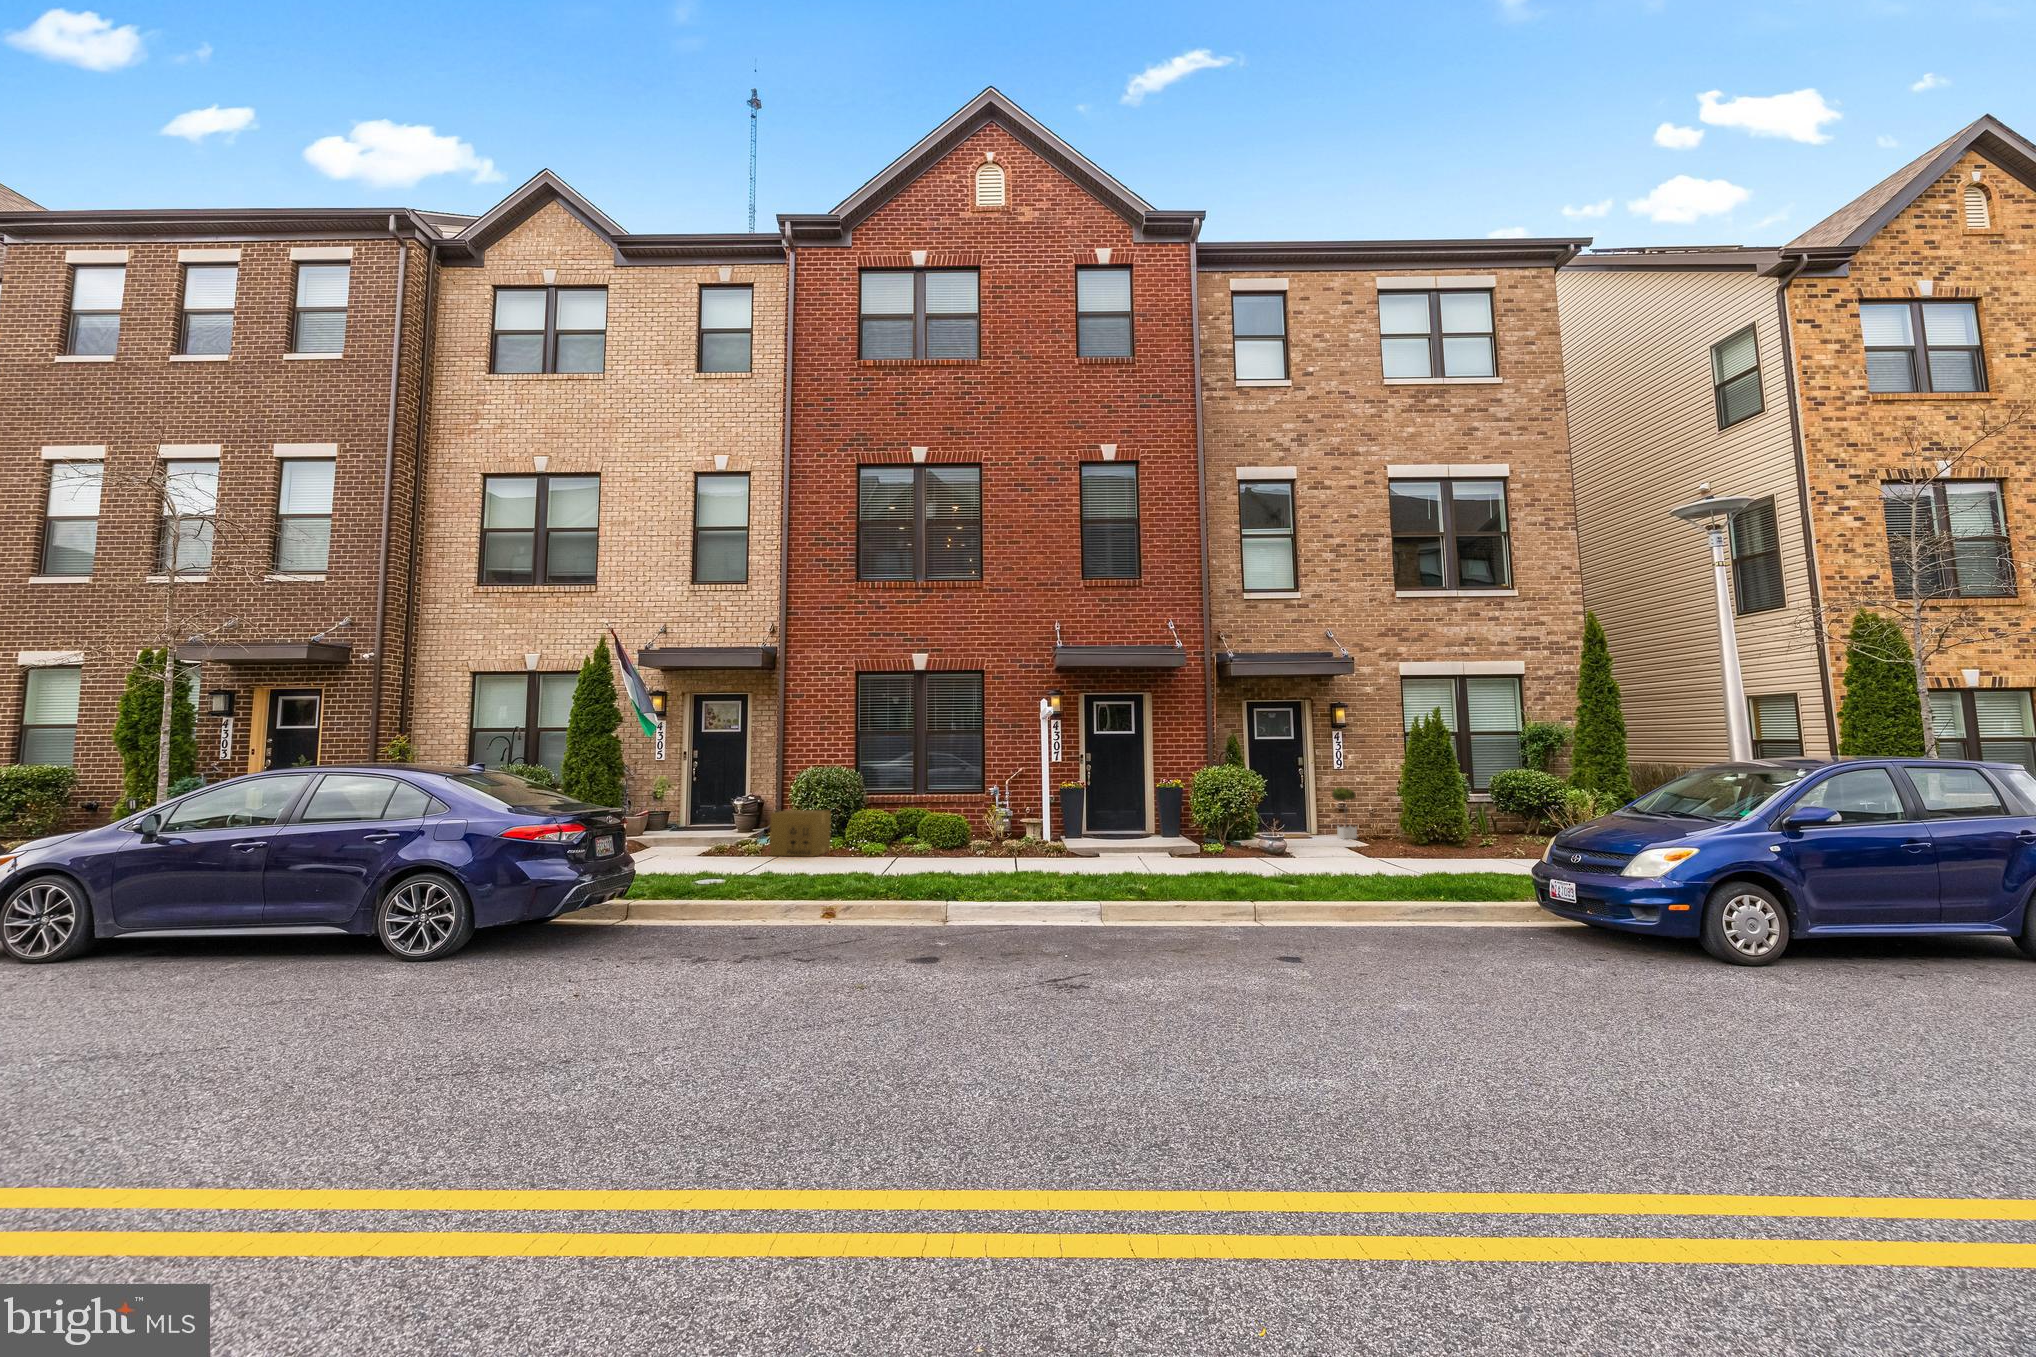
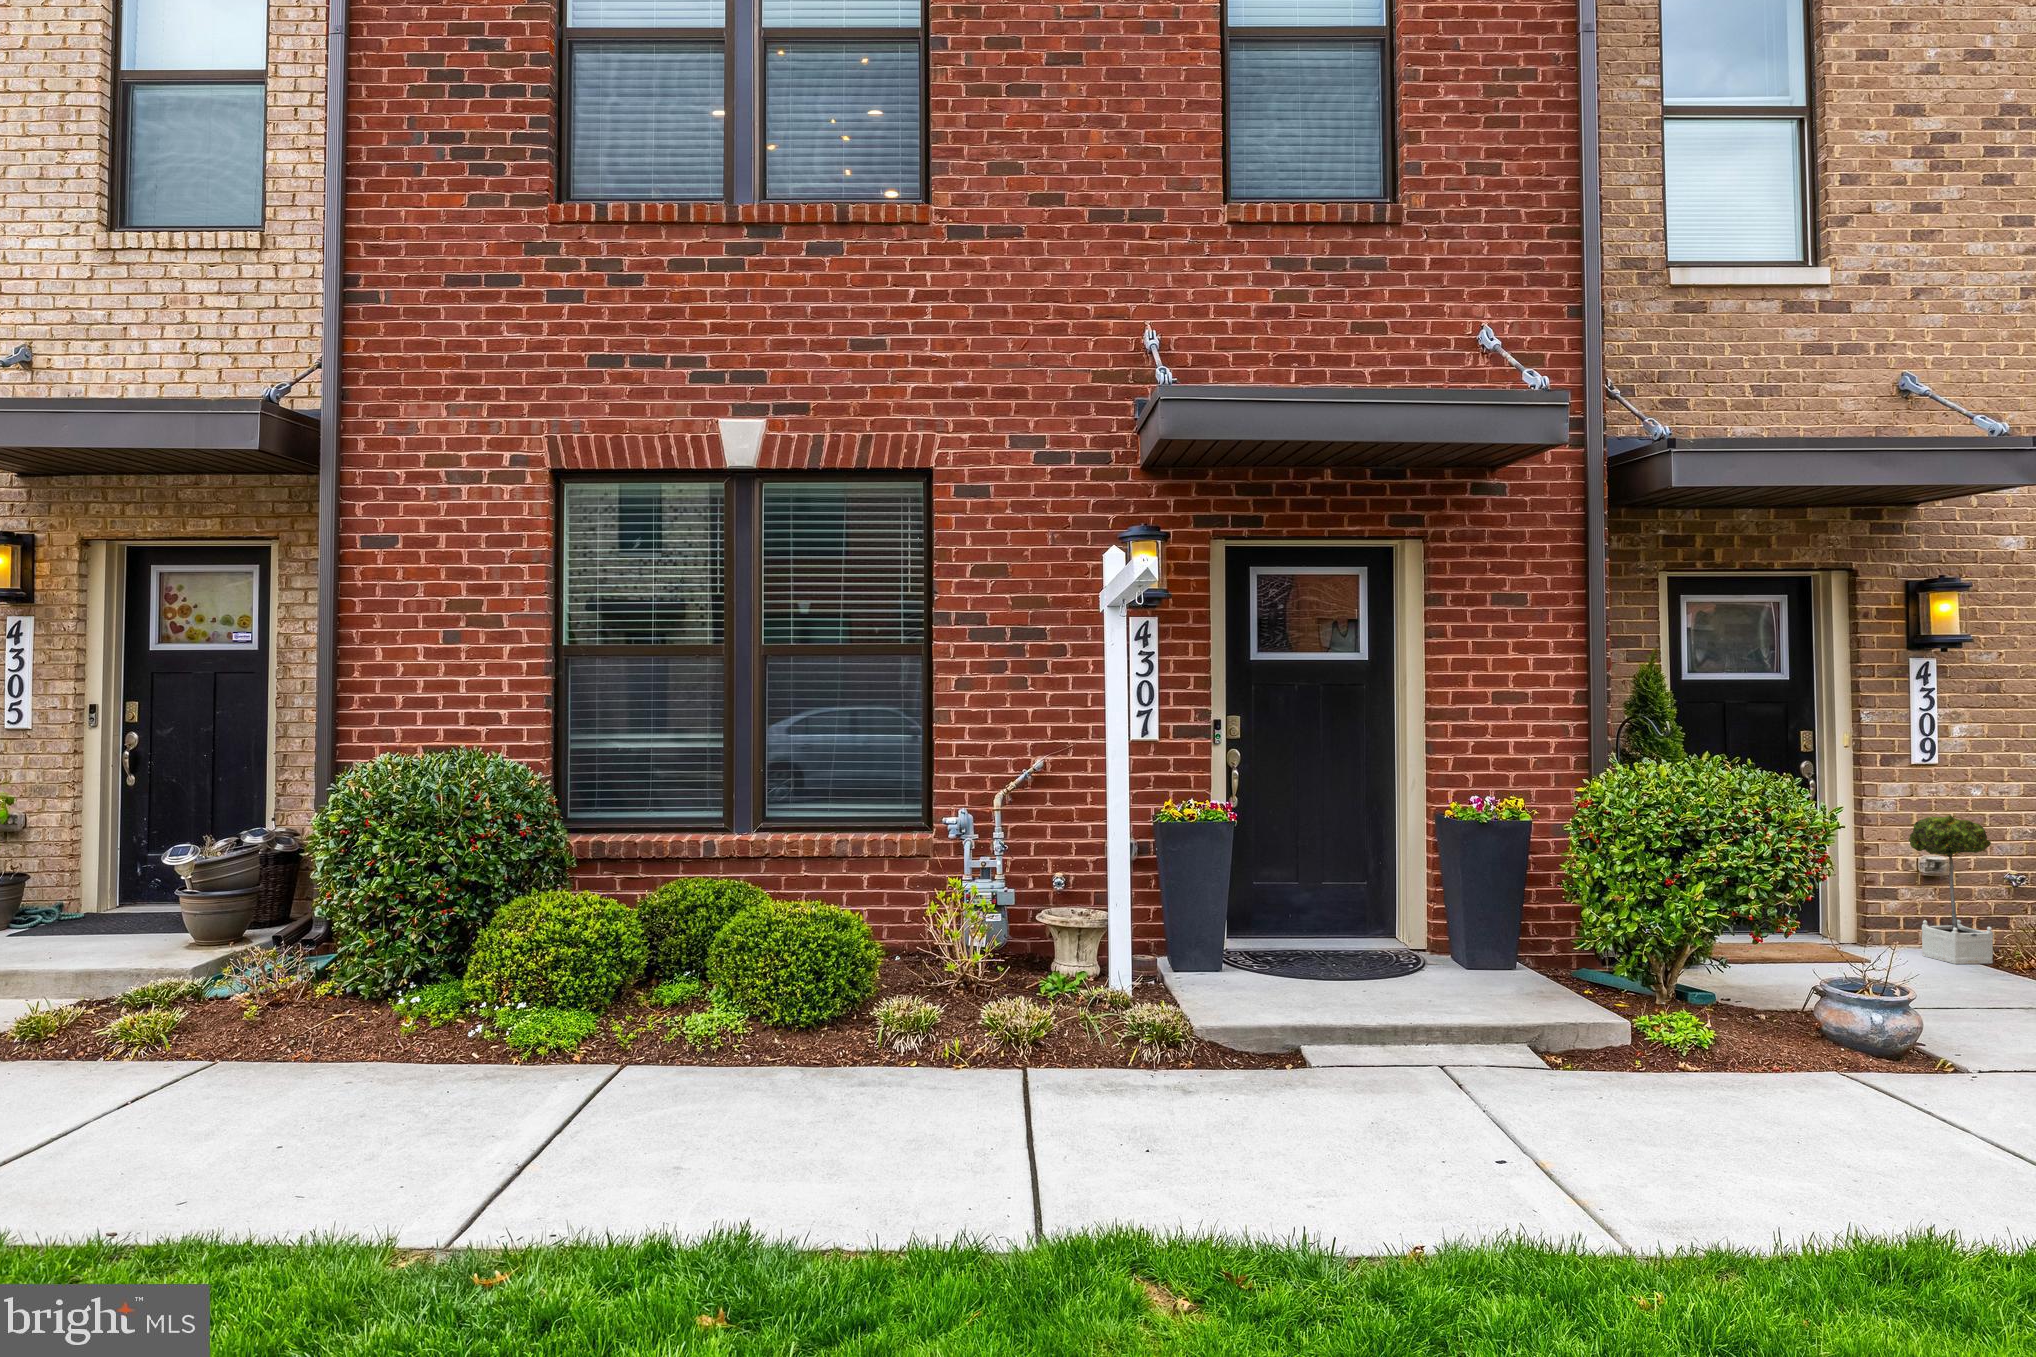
cardboard box: present [770,810,831,857] -> none [183,890,424,1064]

